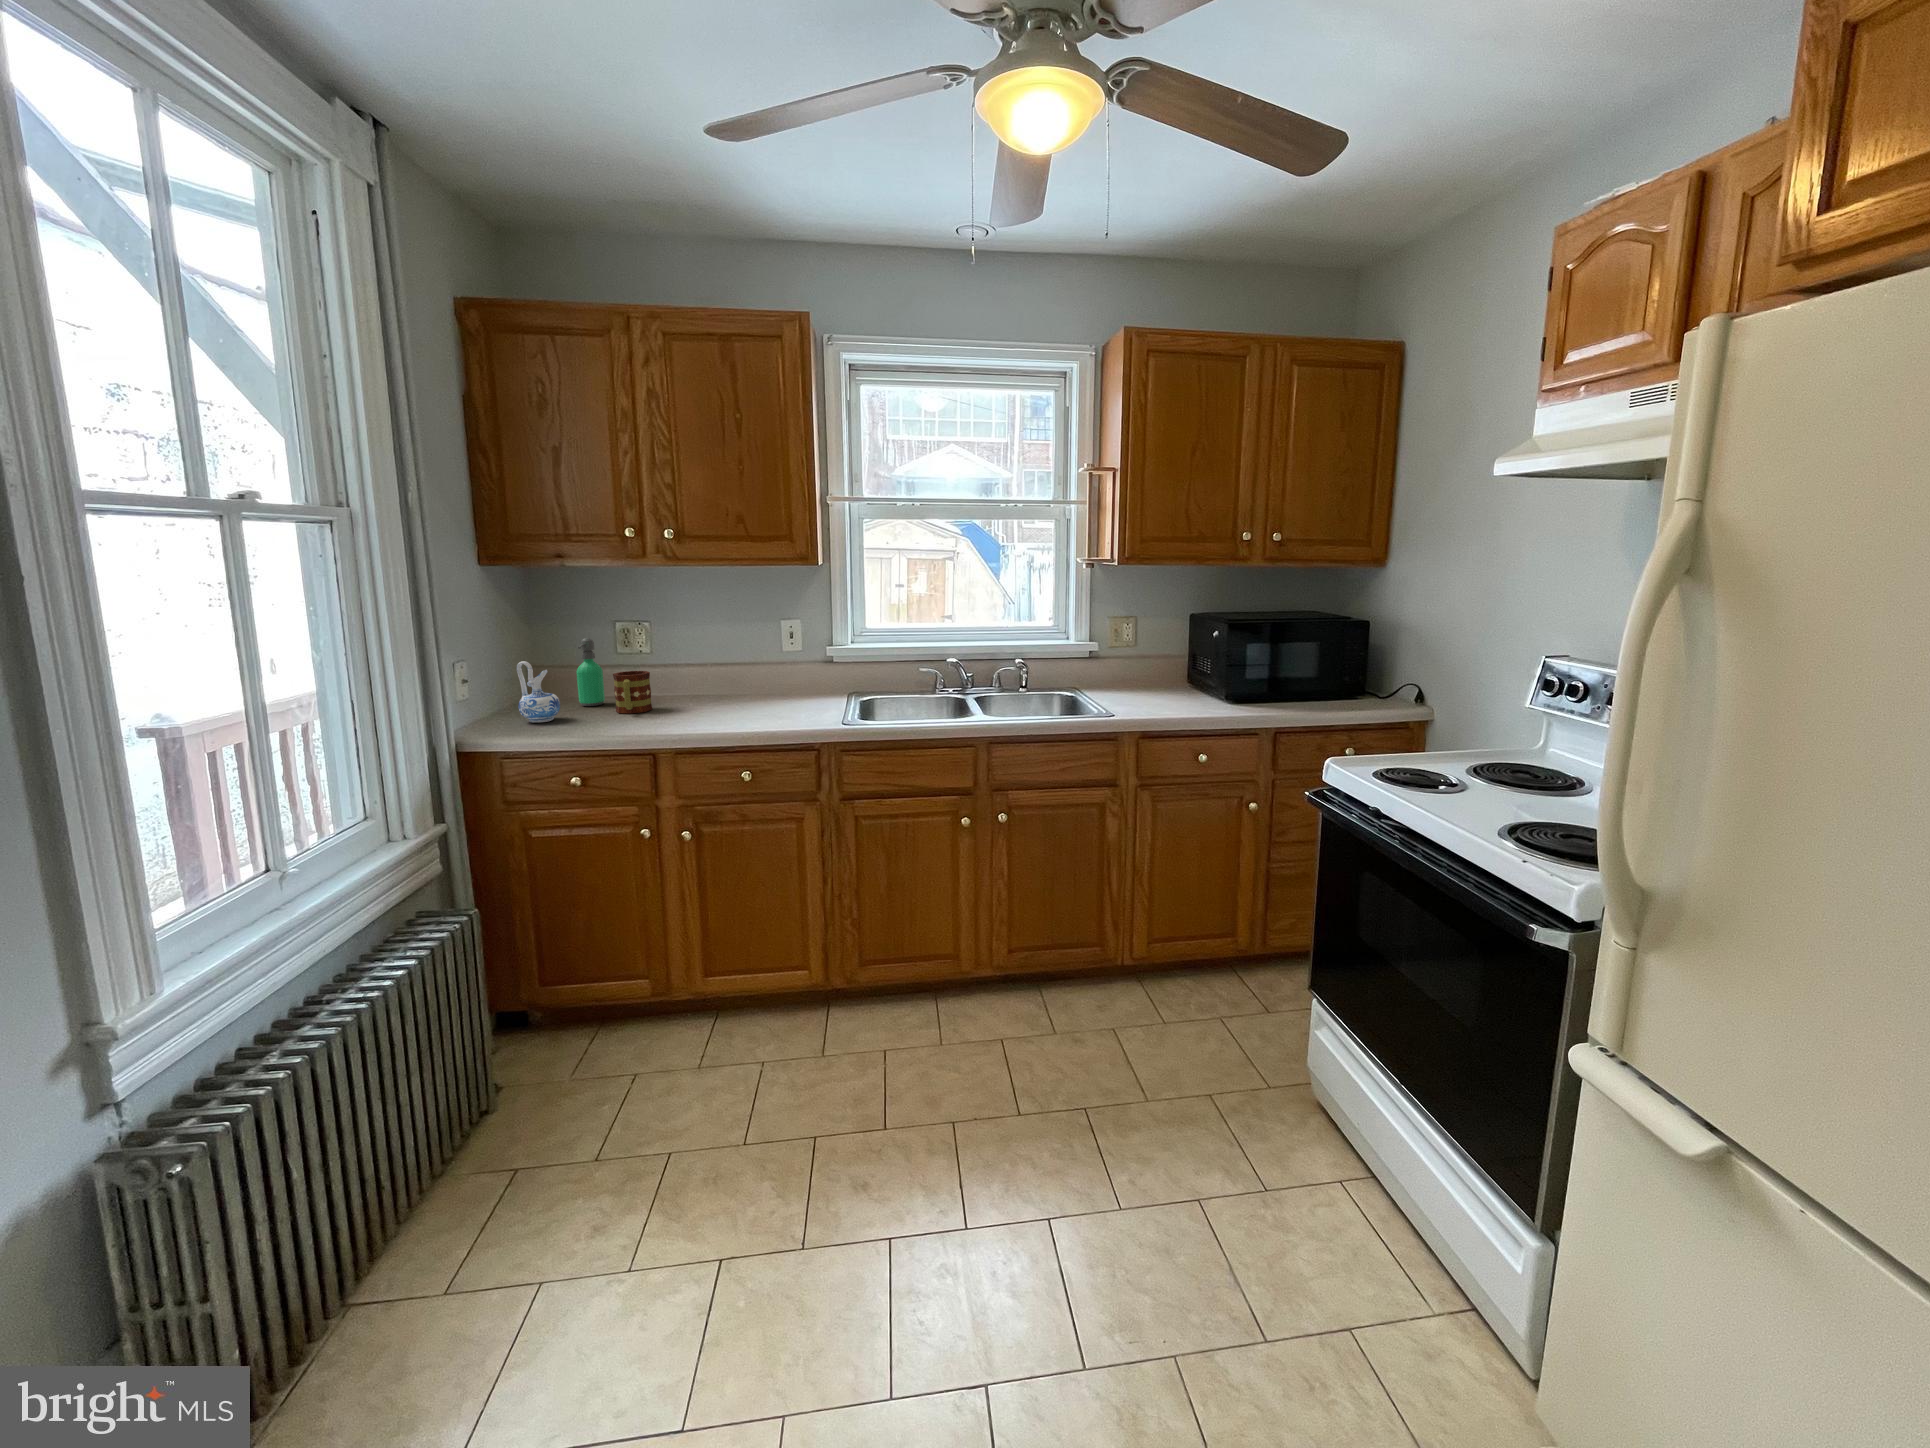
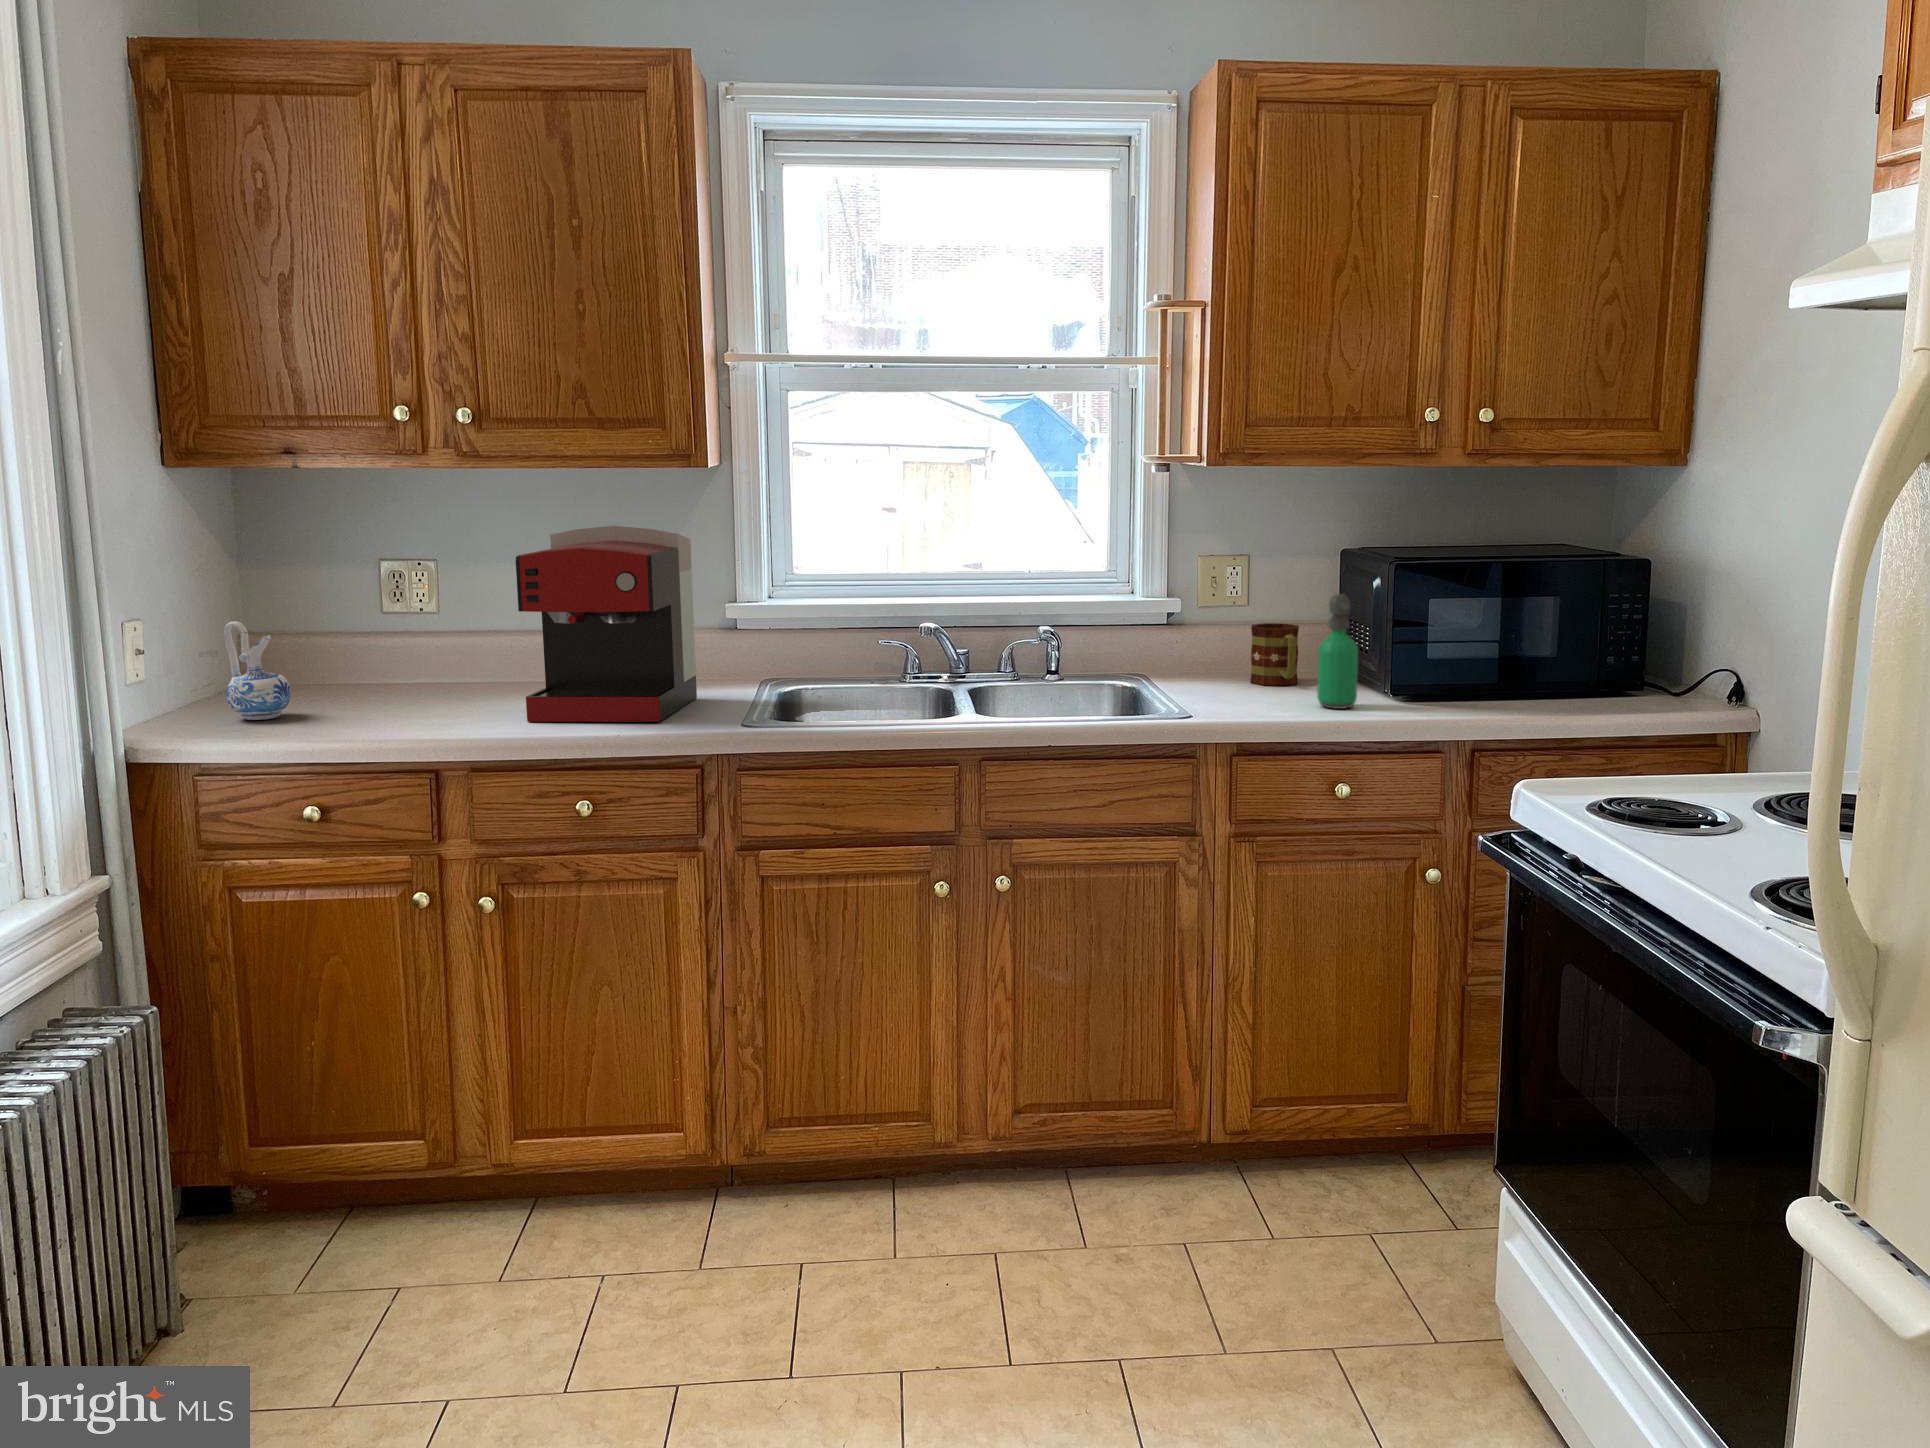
coffee maker: none [704,601,813,722] -> present [516,526,697,722]
soap dispenser: present [576,638,605,706] -> present [1317,594,1358,709]
mug: present [613,671,652,714] -> present [1250,623,1299,685]

